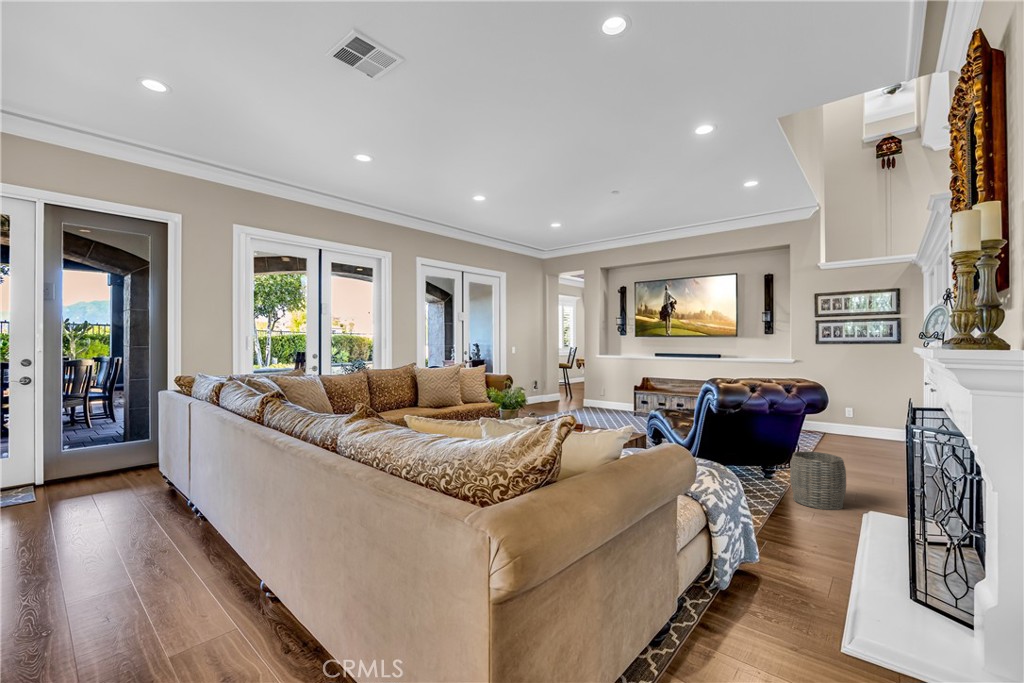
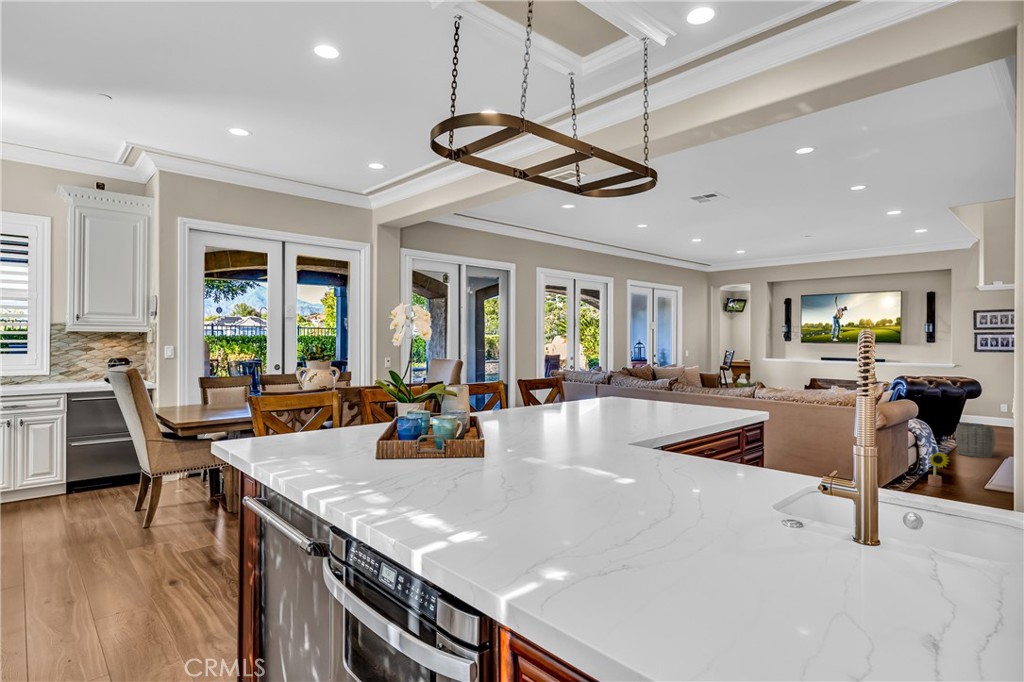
decorative plant: none [722,564,766,639] -> present [928,452,949,487]

